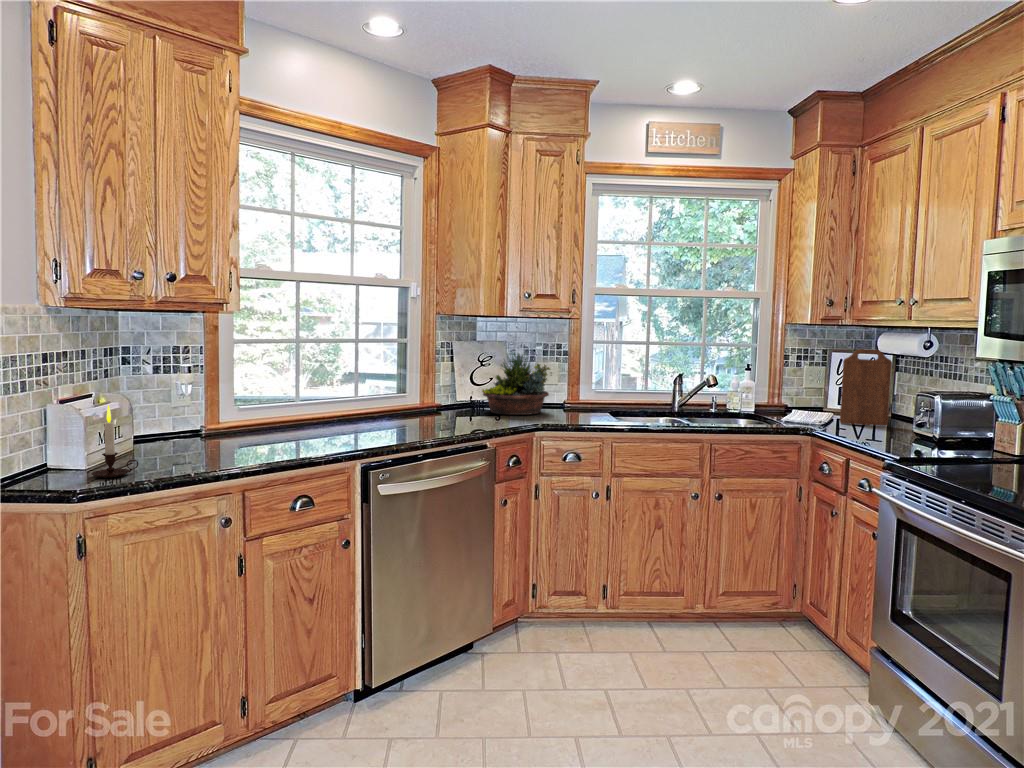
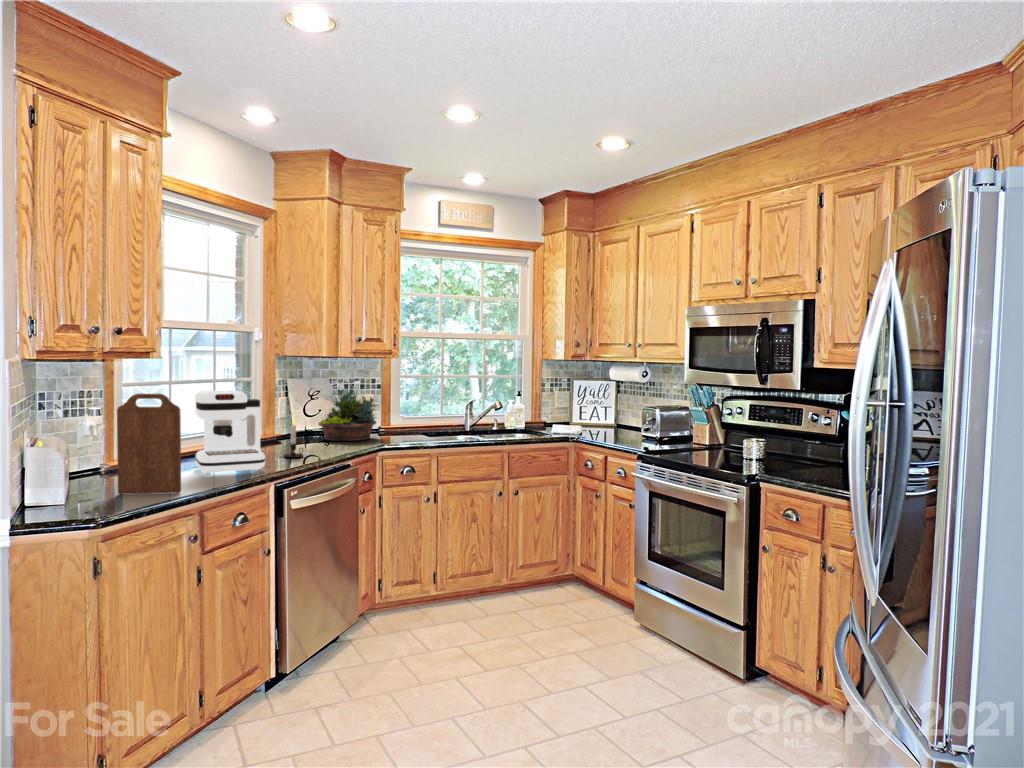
cutting board: present [840,349,892,426] -> present [117,394,181,494]
coffee maker: none [289,350,369,444] -> present [195,390,265,474]
candle: present [91,405,138,478] -> present [284,416,303,458]

